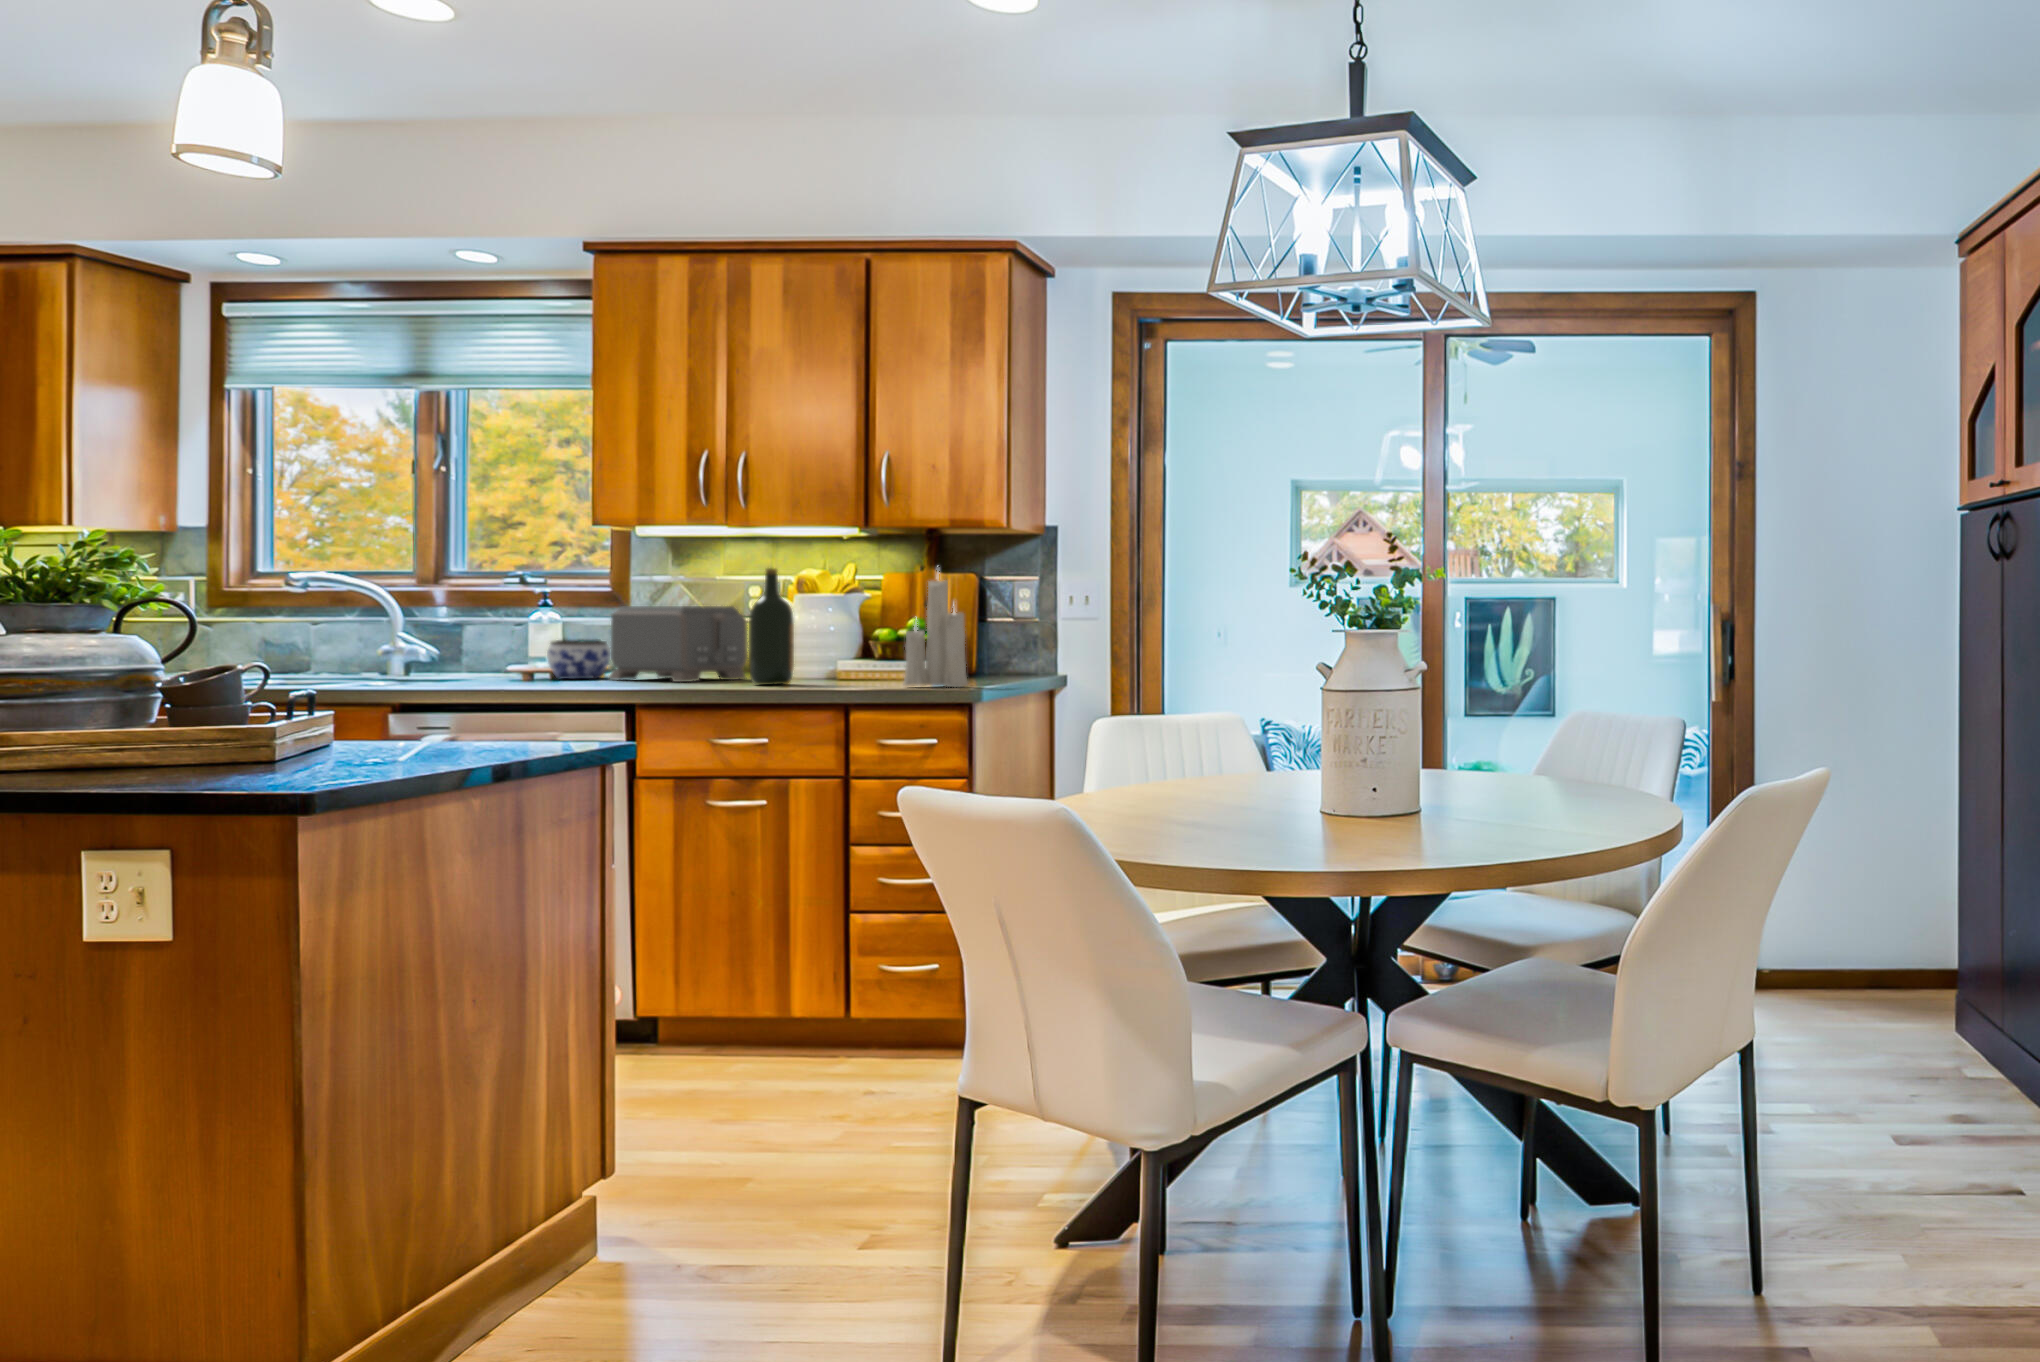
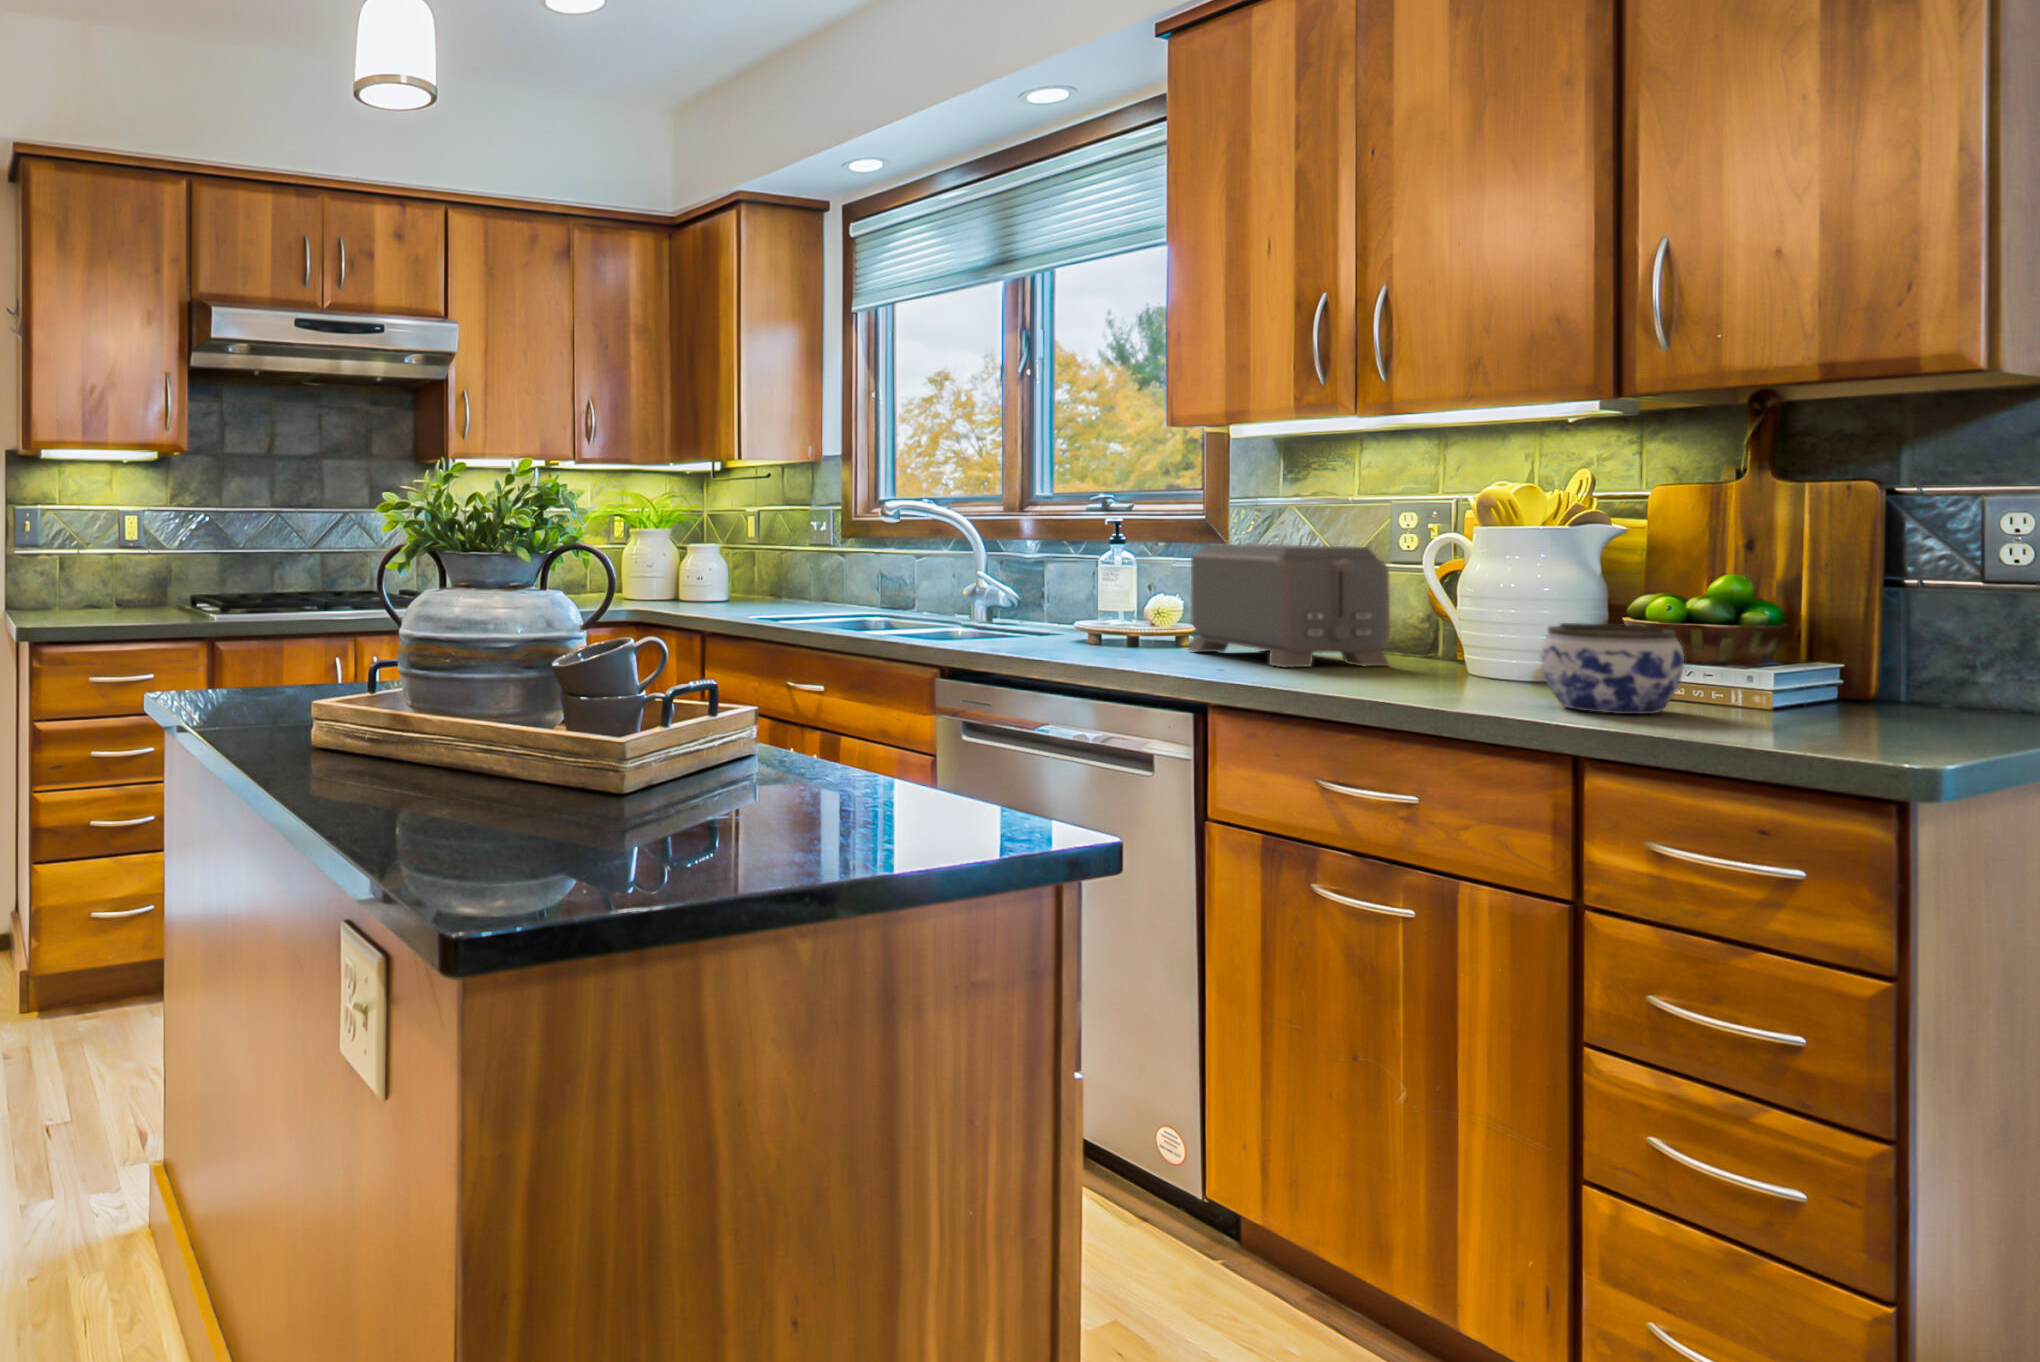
wine bottle: present [749,568,794,685] -> none [1385,487,1468,693]
candle: present [904,580,968,687] -> none [1711,457,1894,751]
jar: present [547,639,611,679] -> present [1540,623,1684,714]

